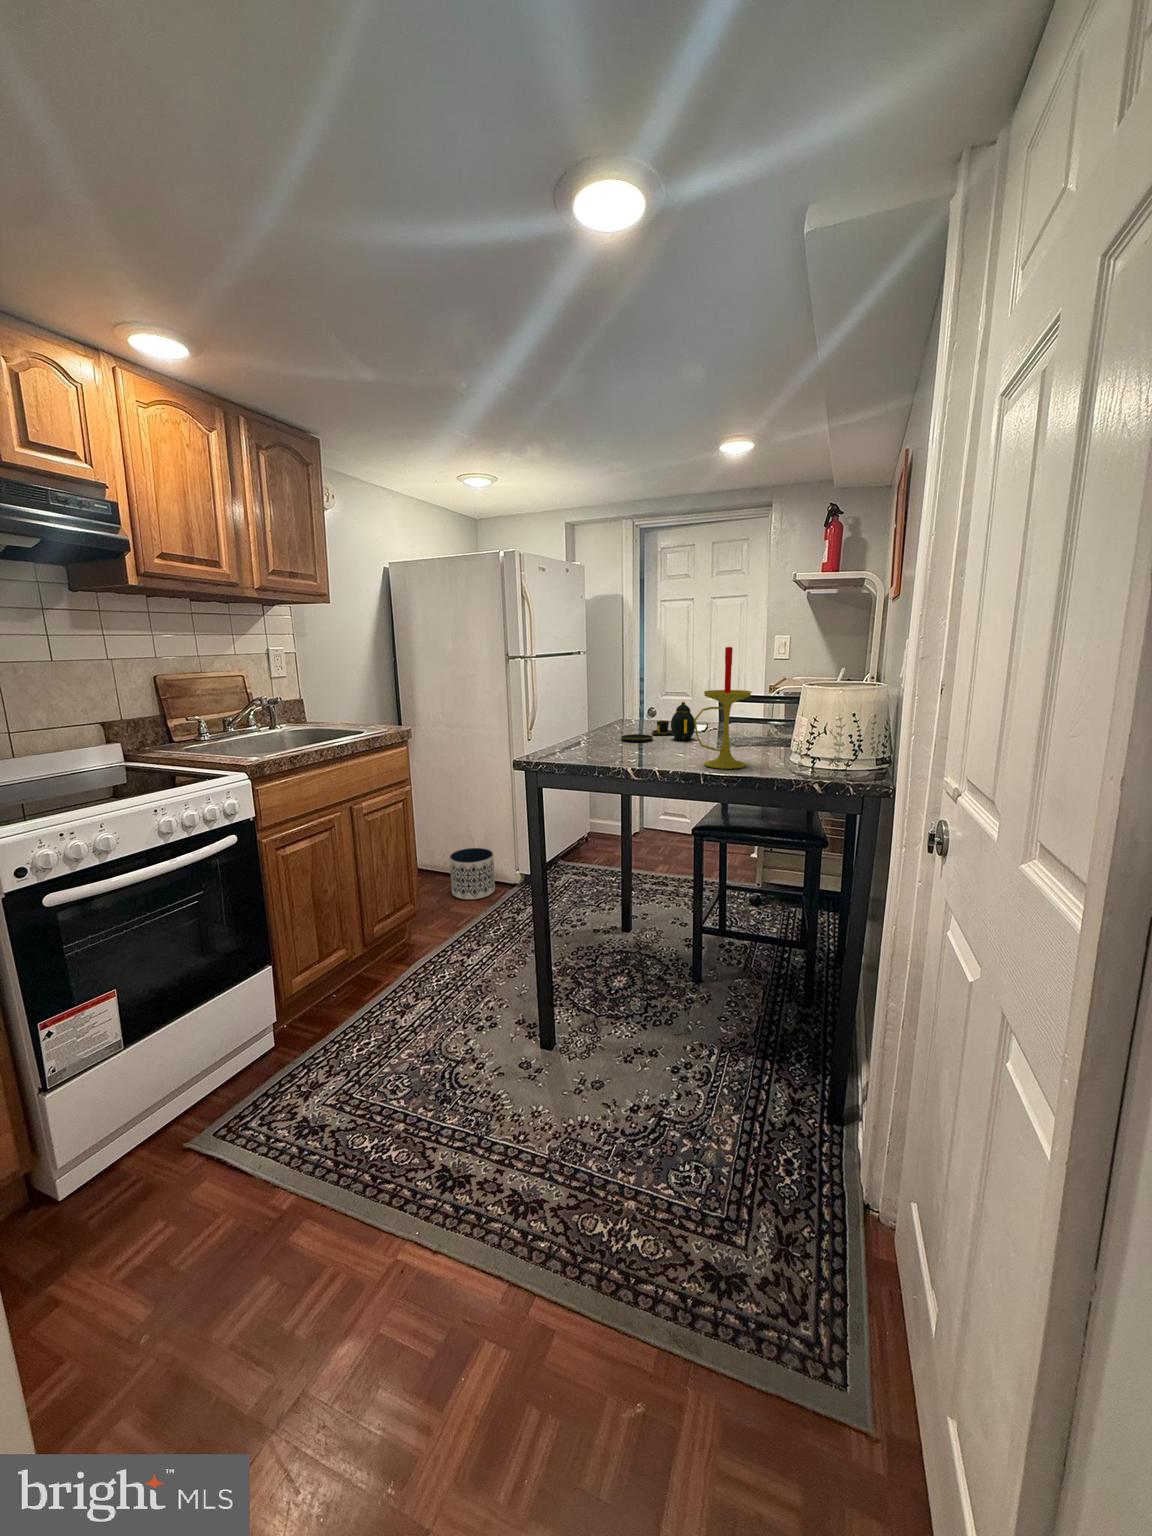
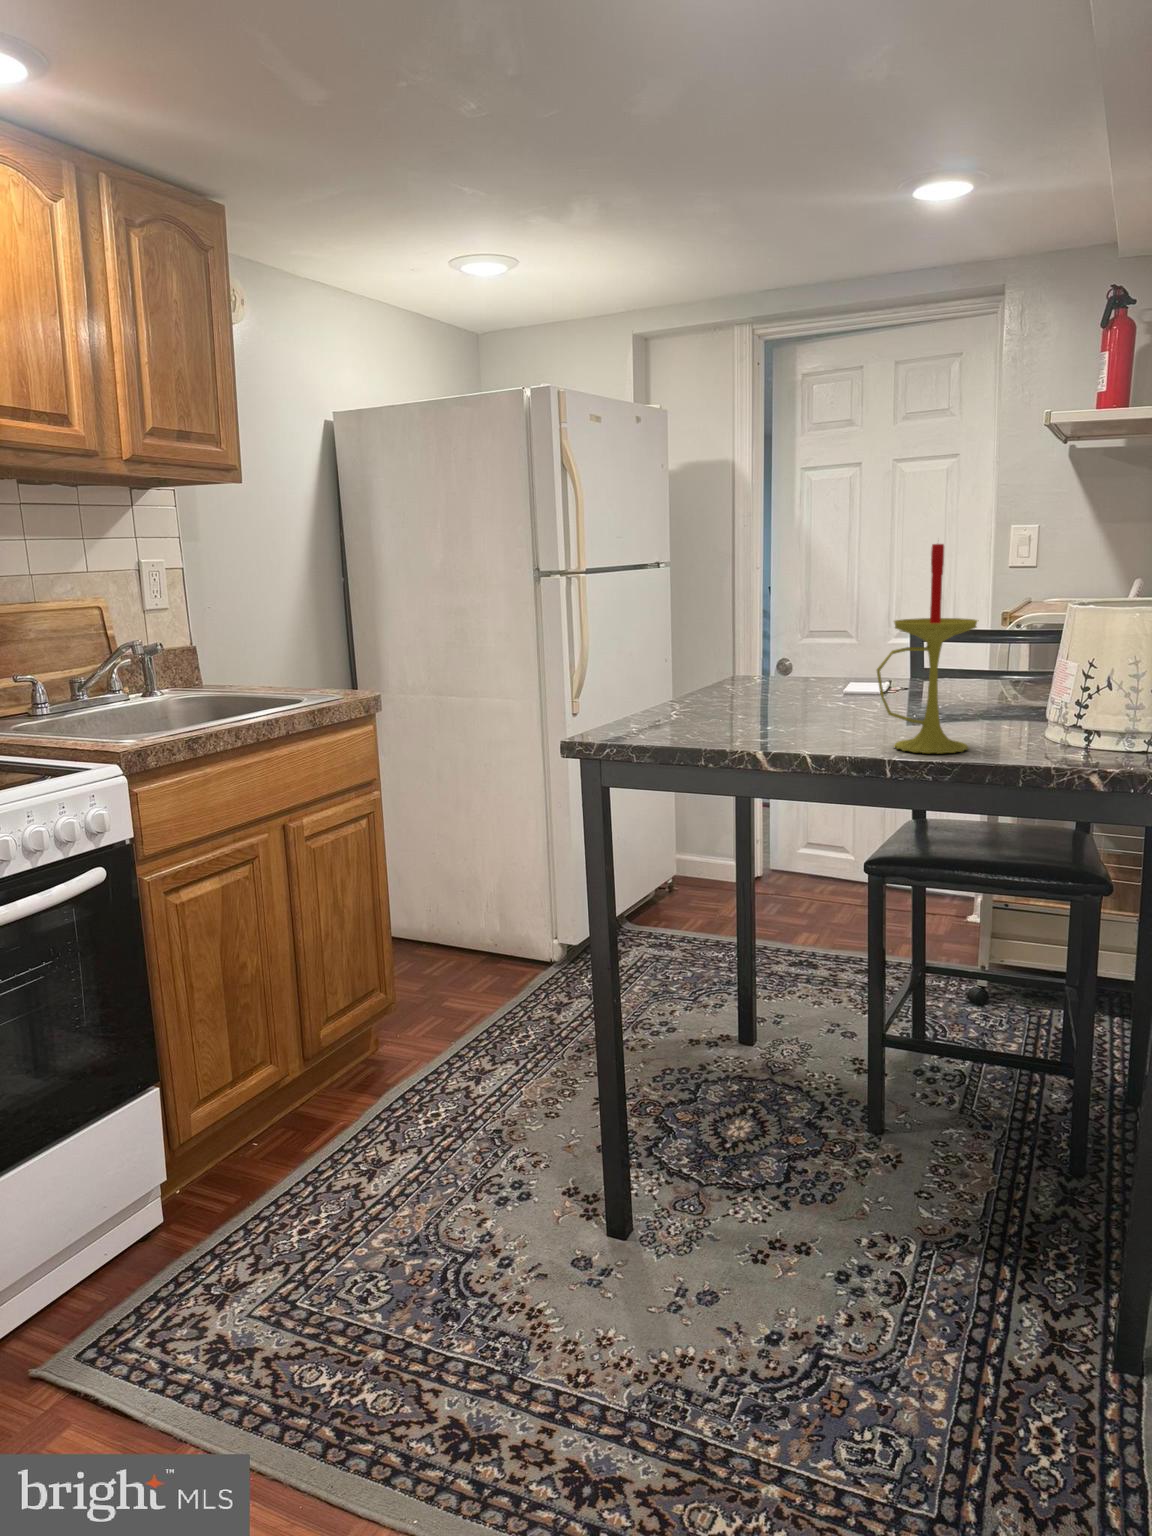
teapot: present [621,702,695,742] -> none [744,640,875,710]
planter: present [450,848,495,900] -> none [439,900,516,988]

